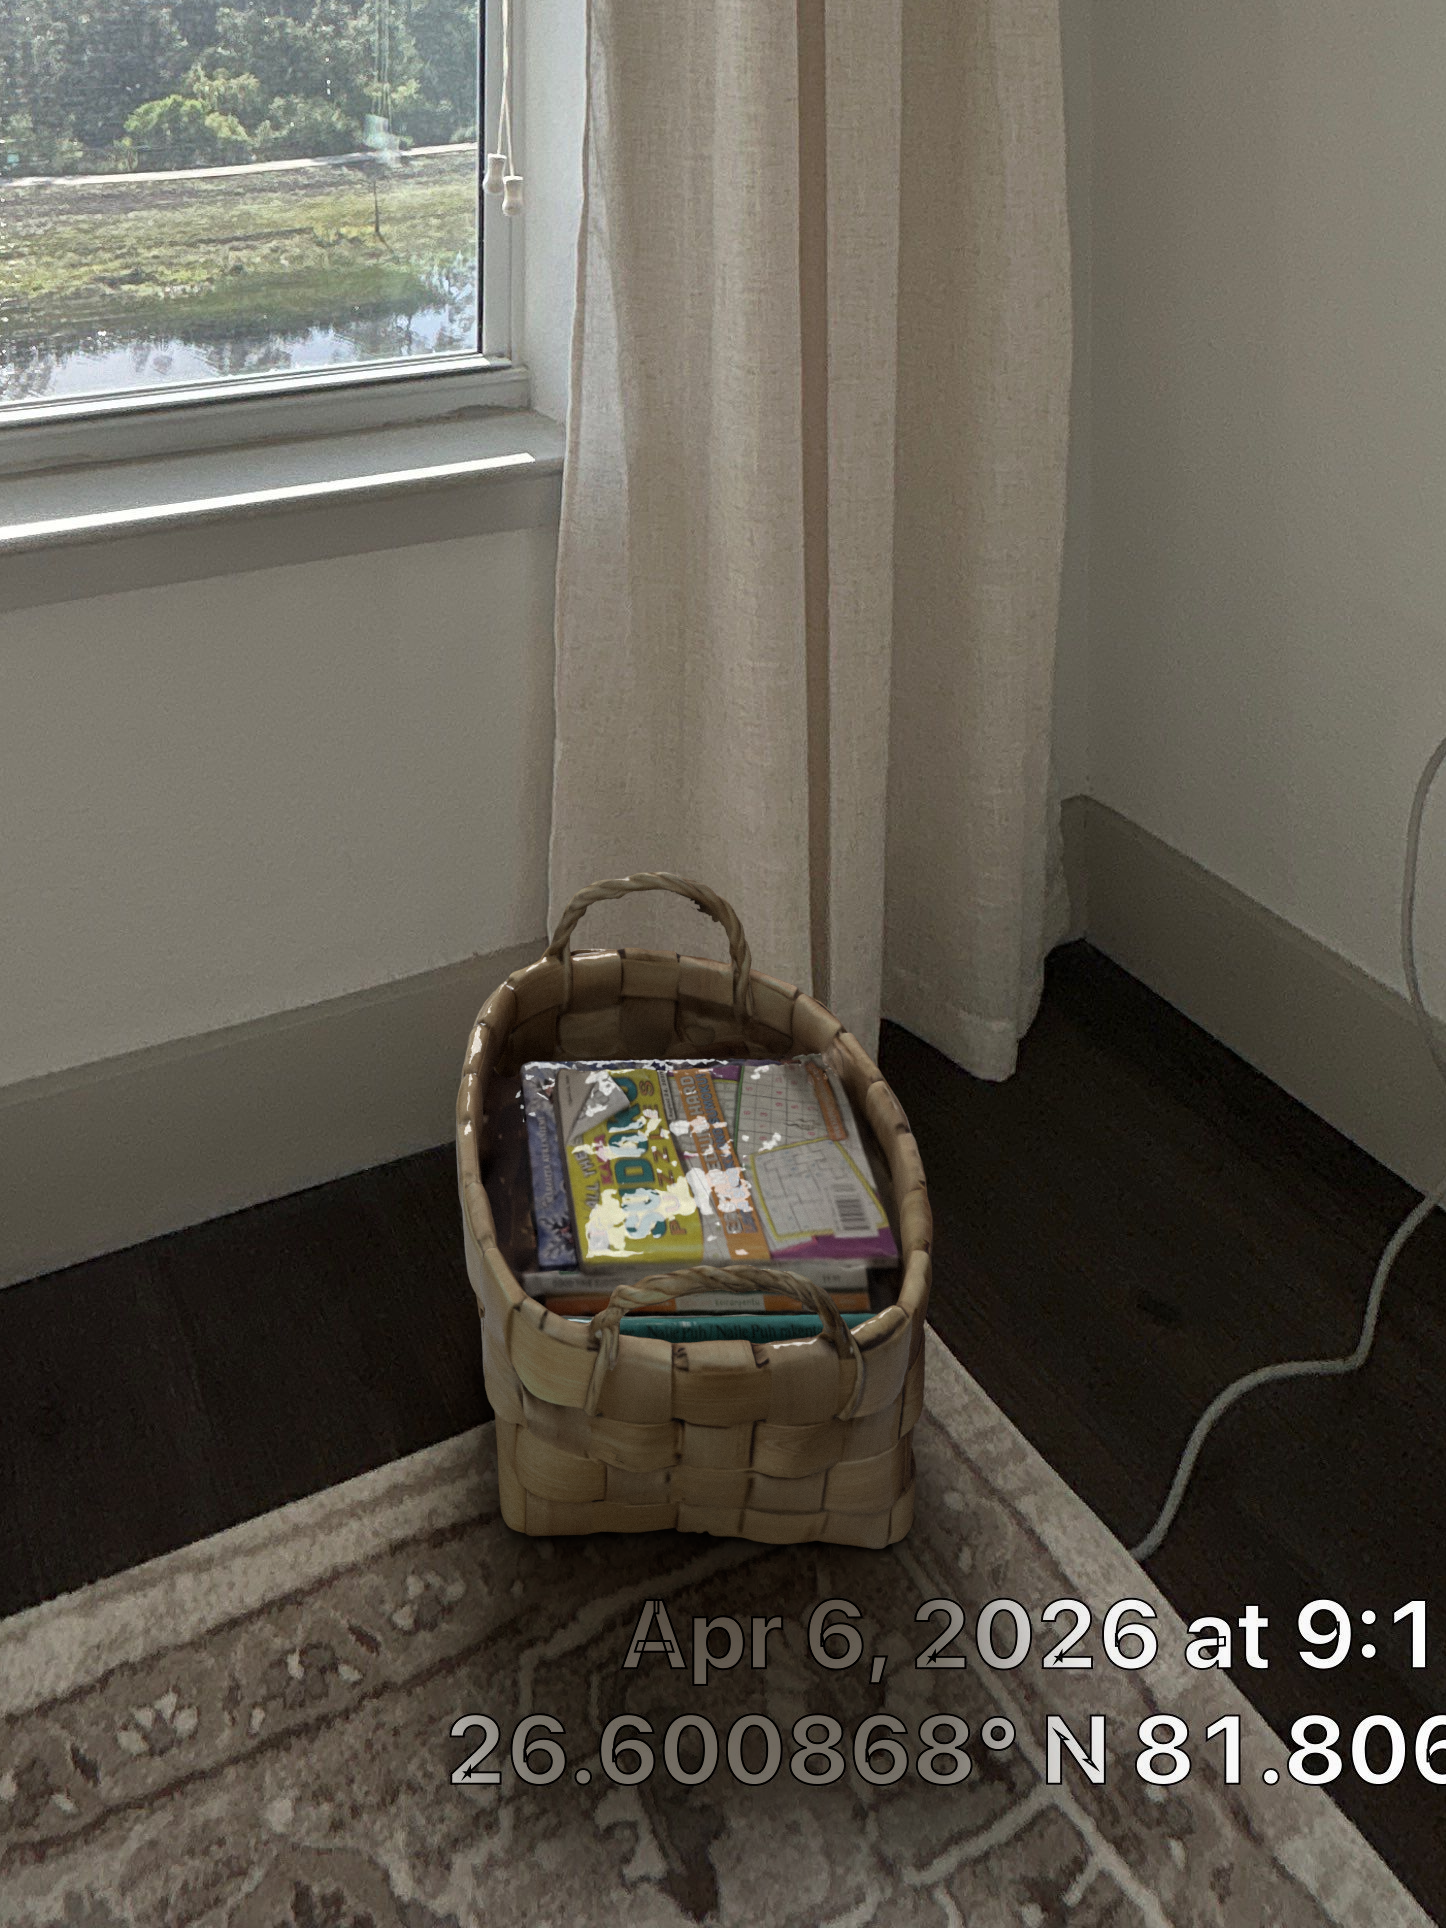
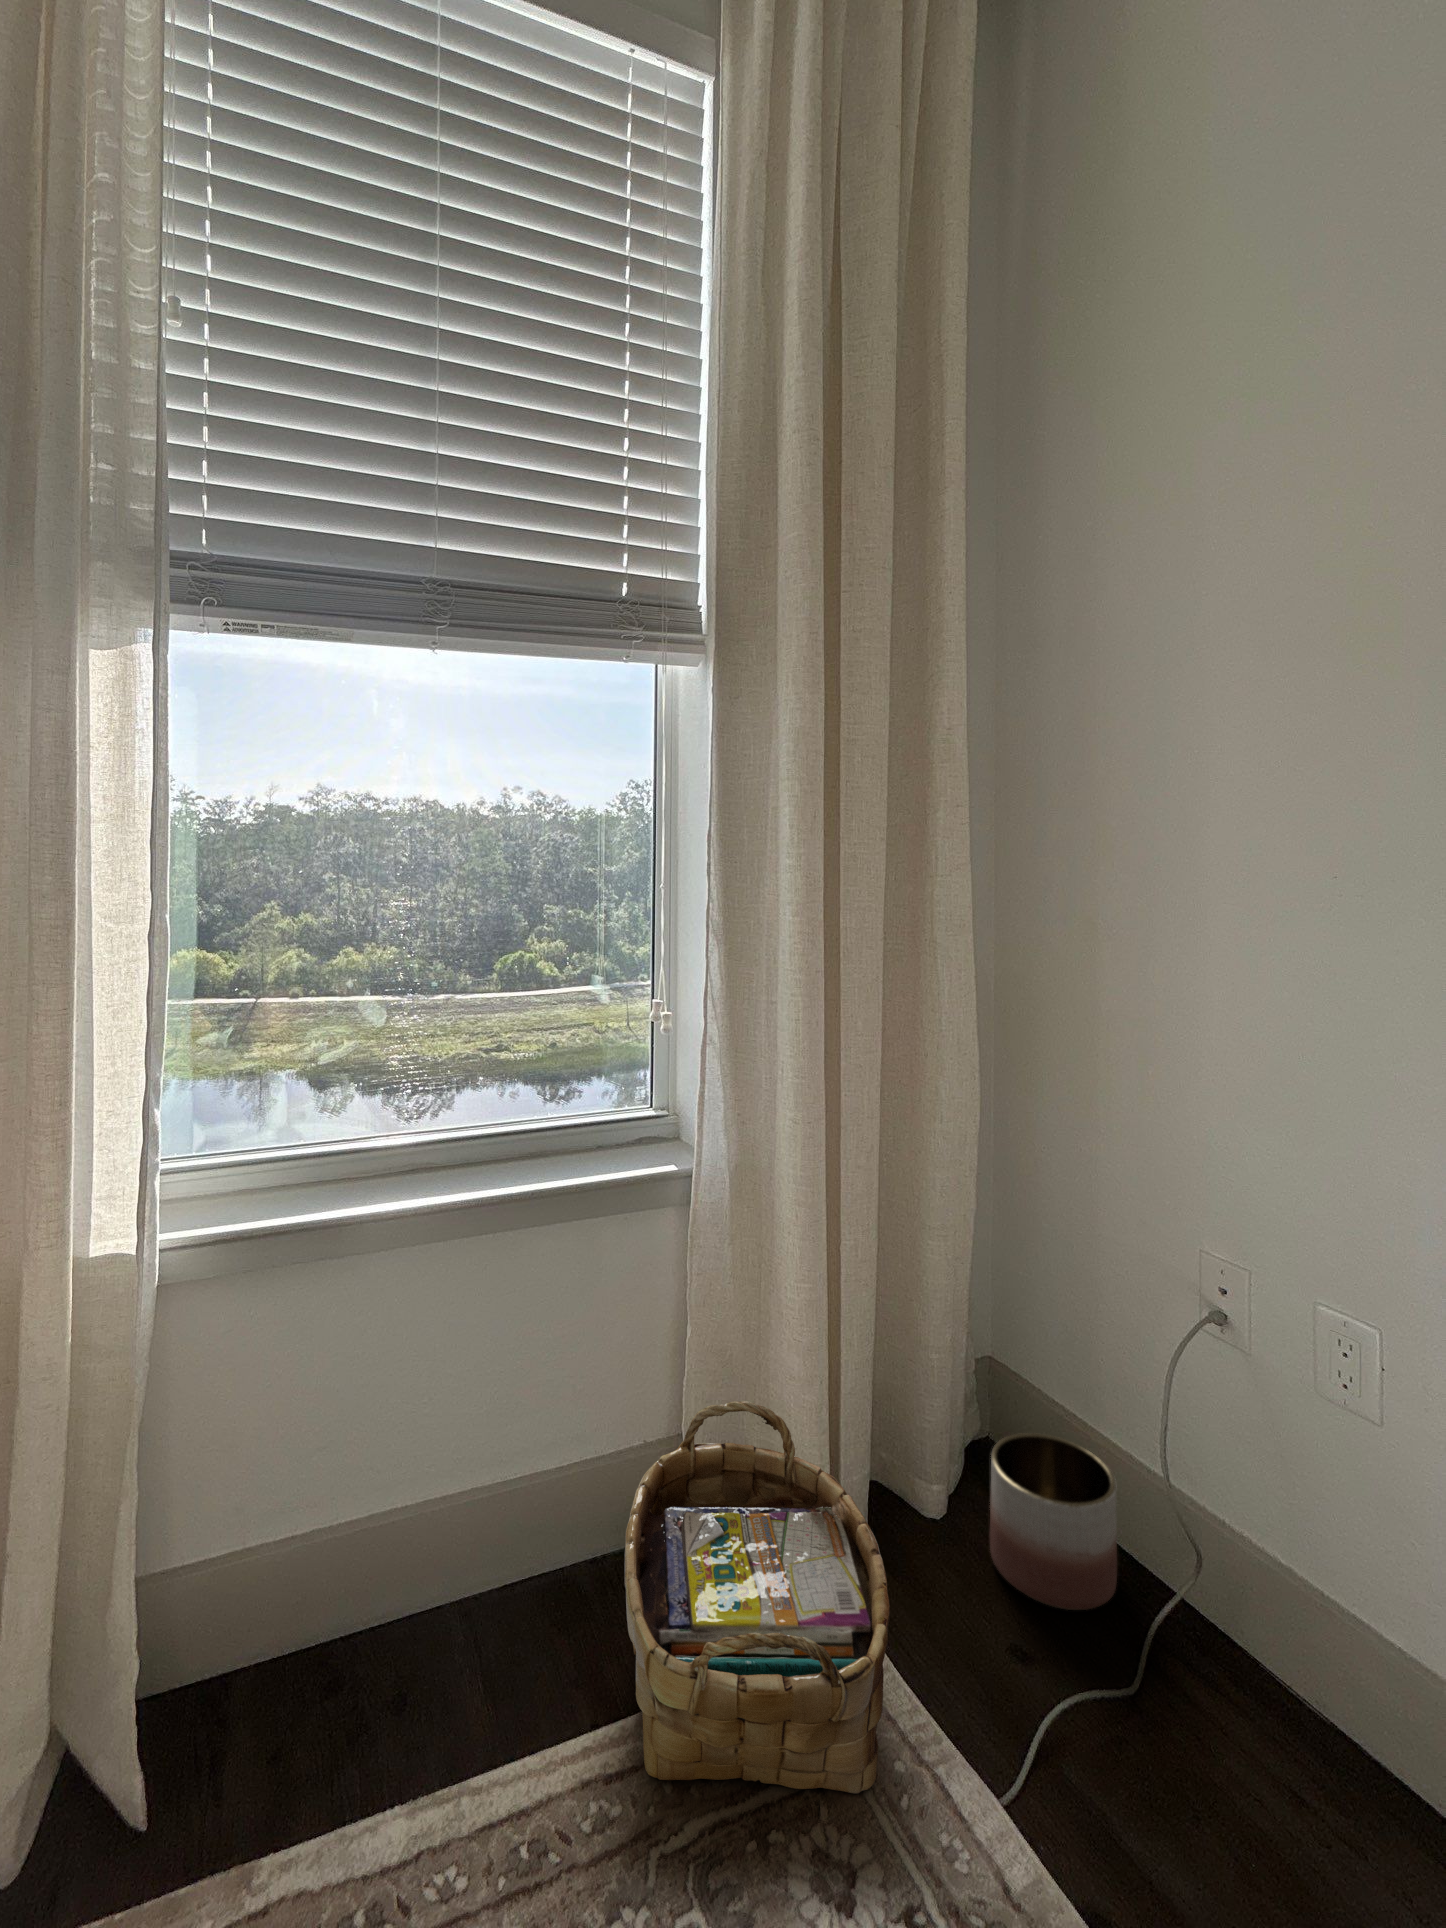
planter: none [1096,923,1321,1229] -> present [990,1433,1117,1610]

